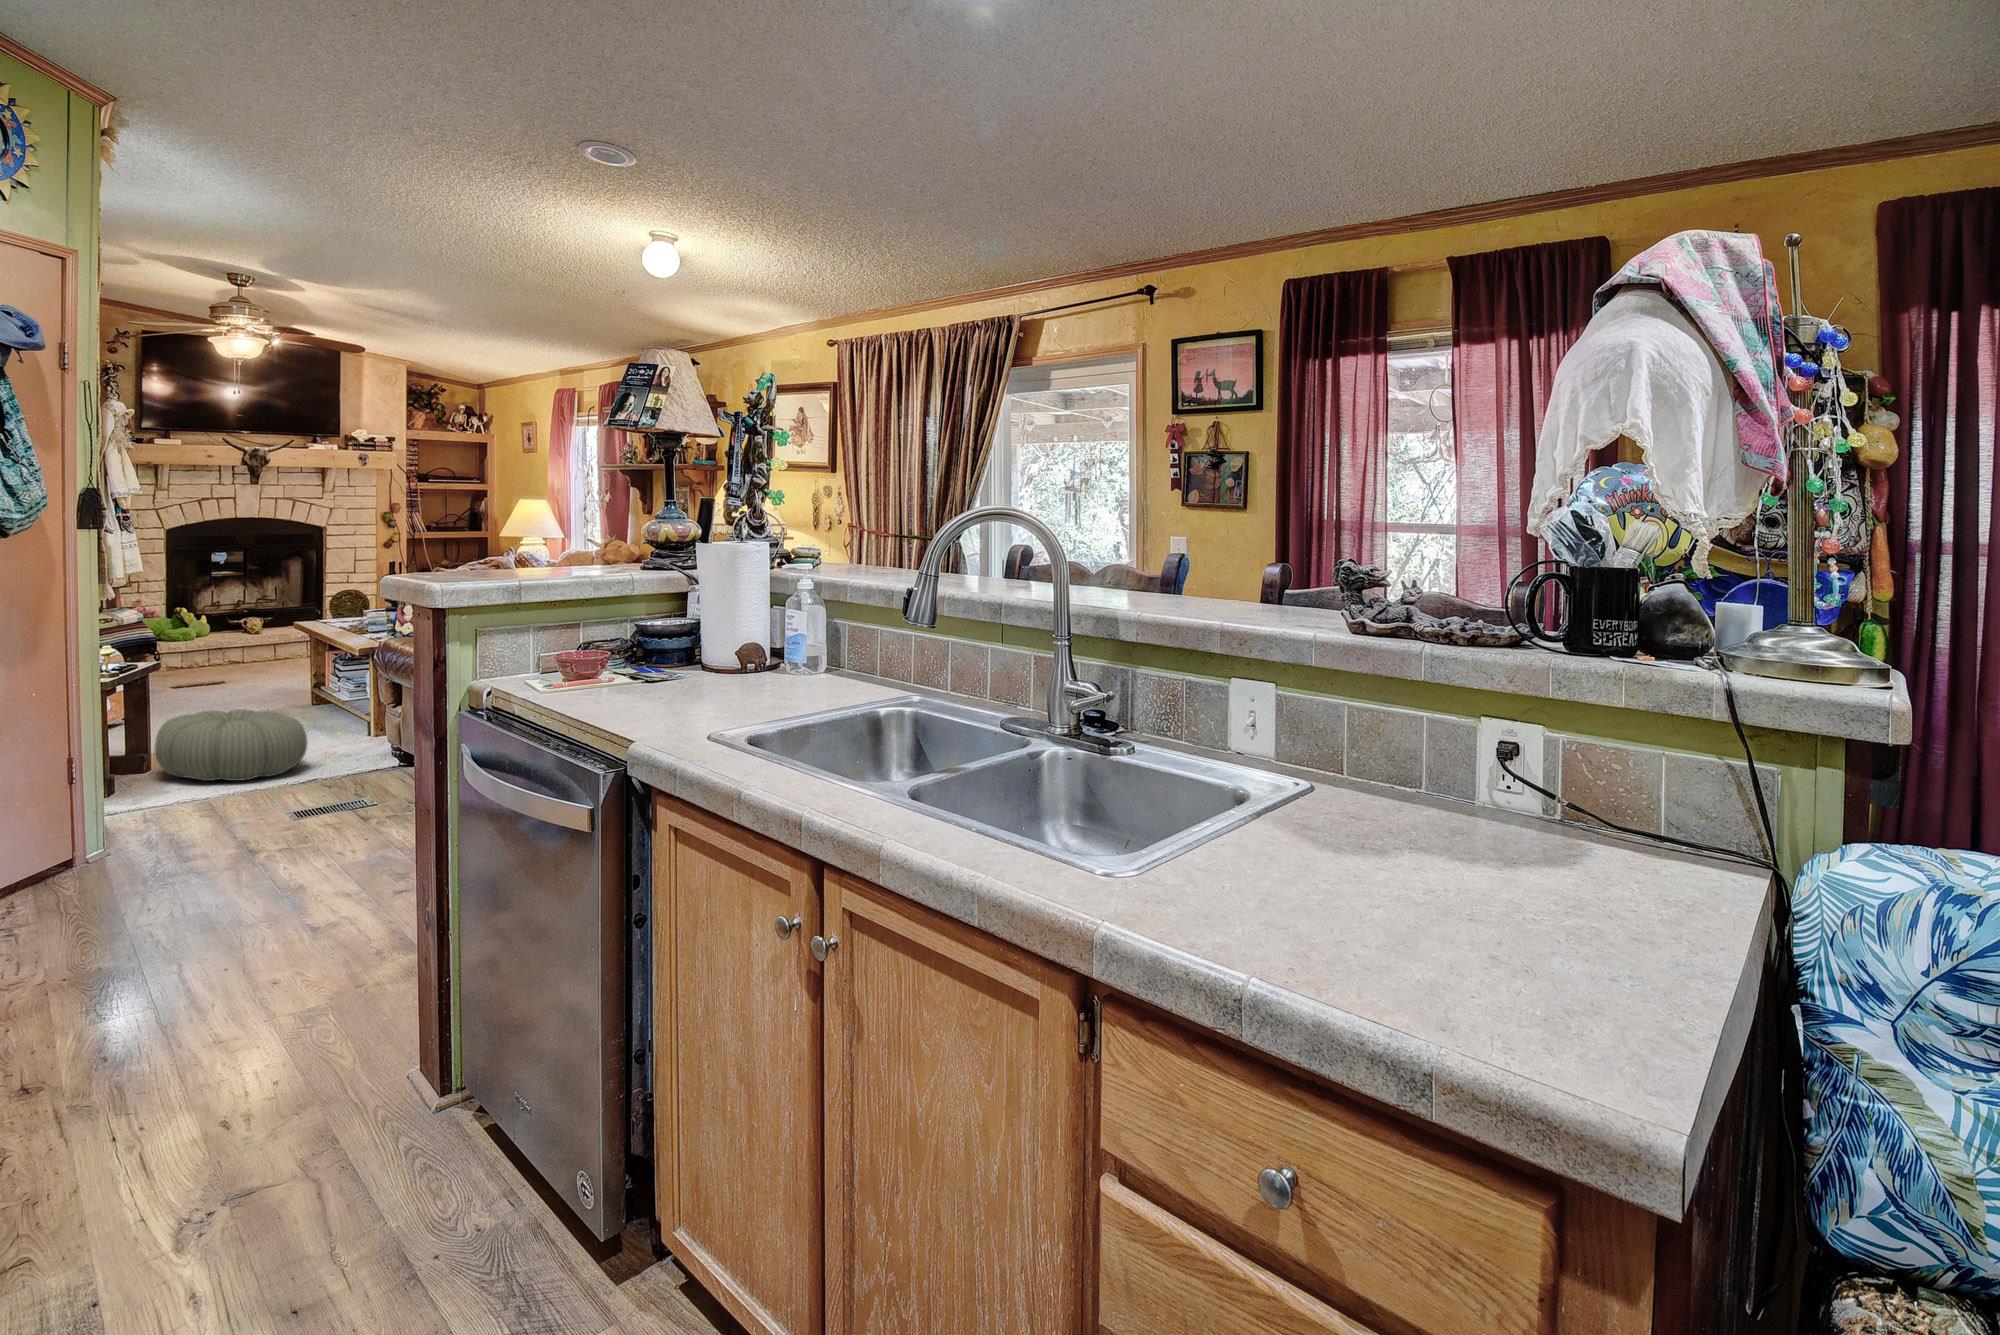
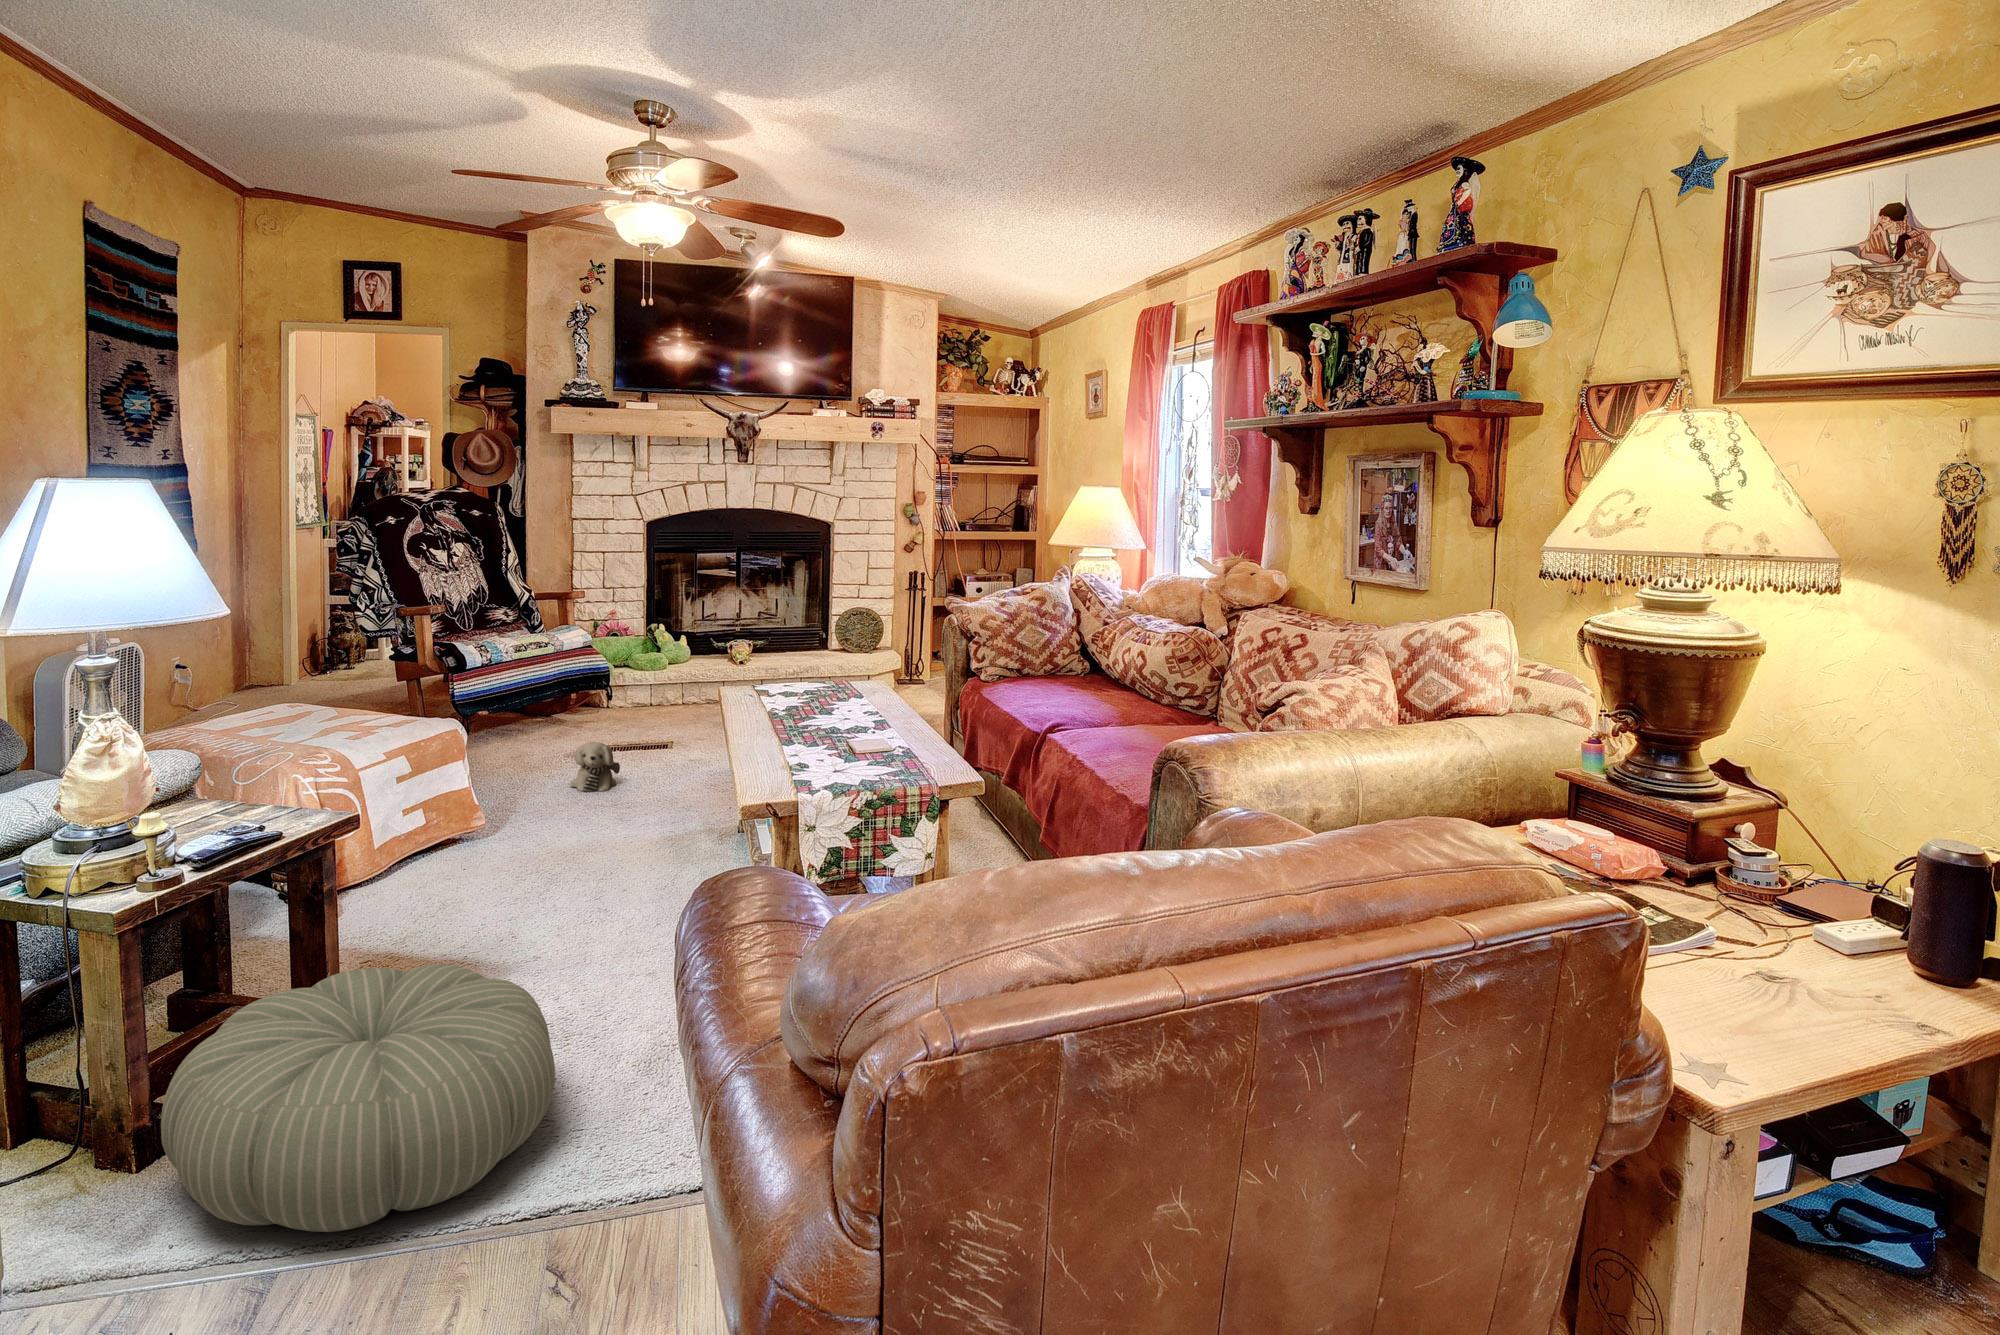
plush toy: none [182,667,217,698] -> present [570,742,620,792]

